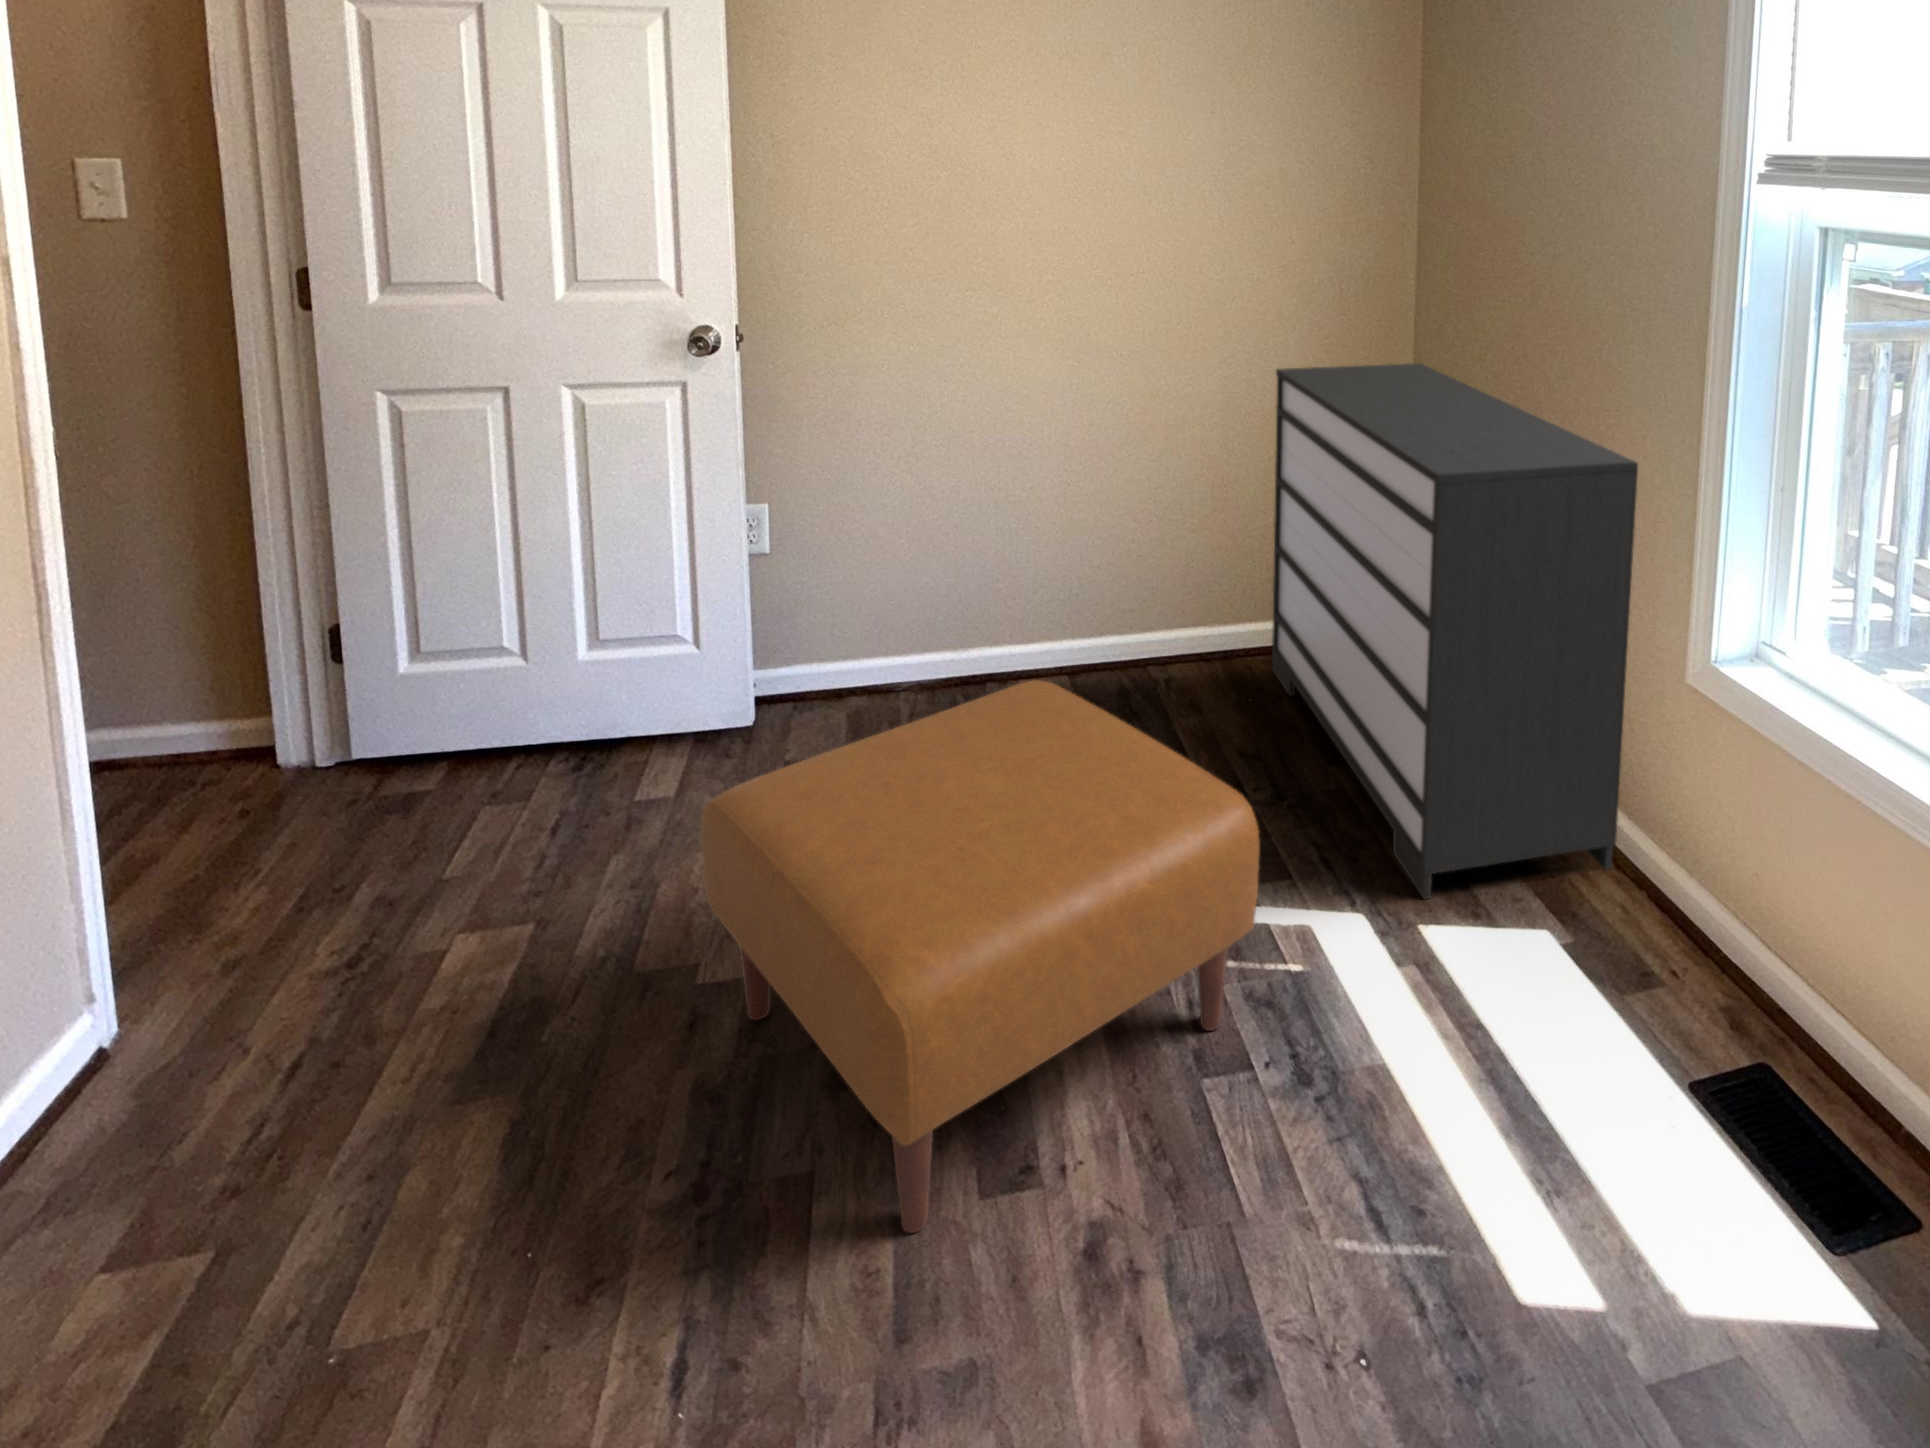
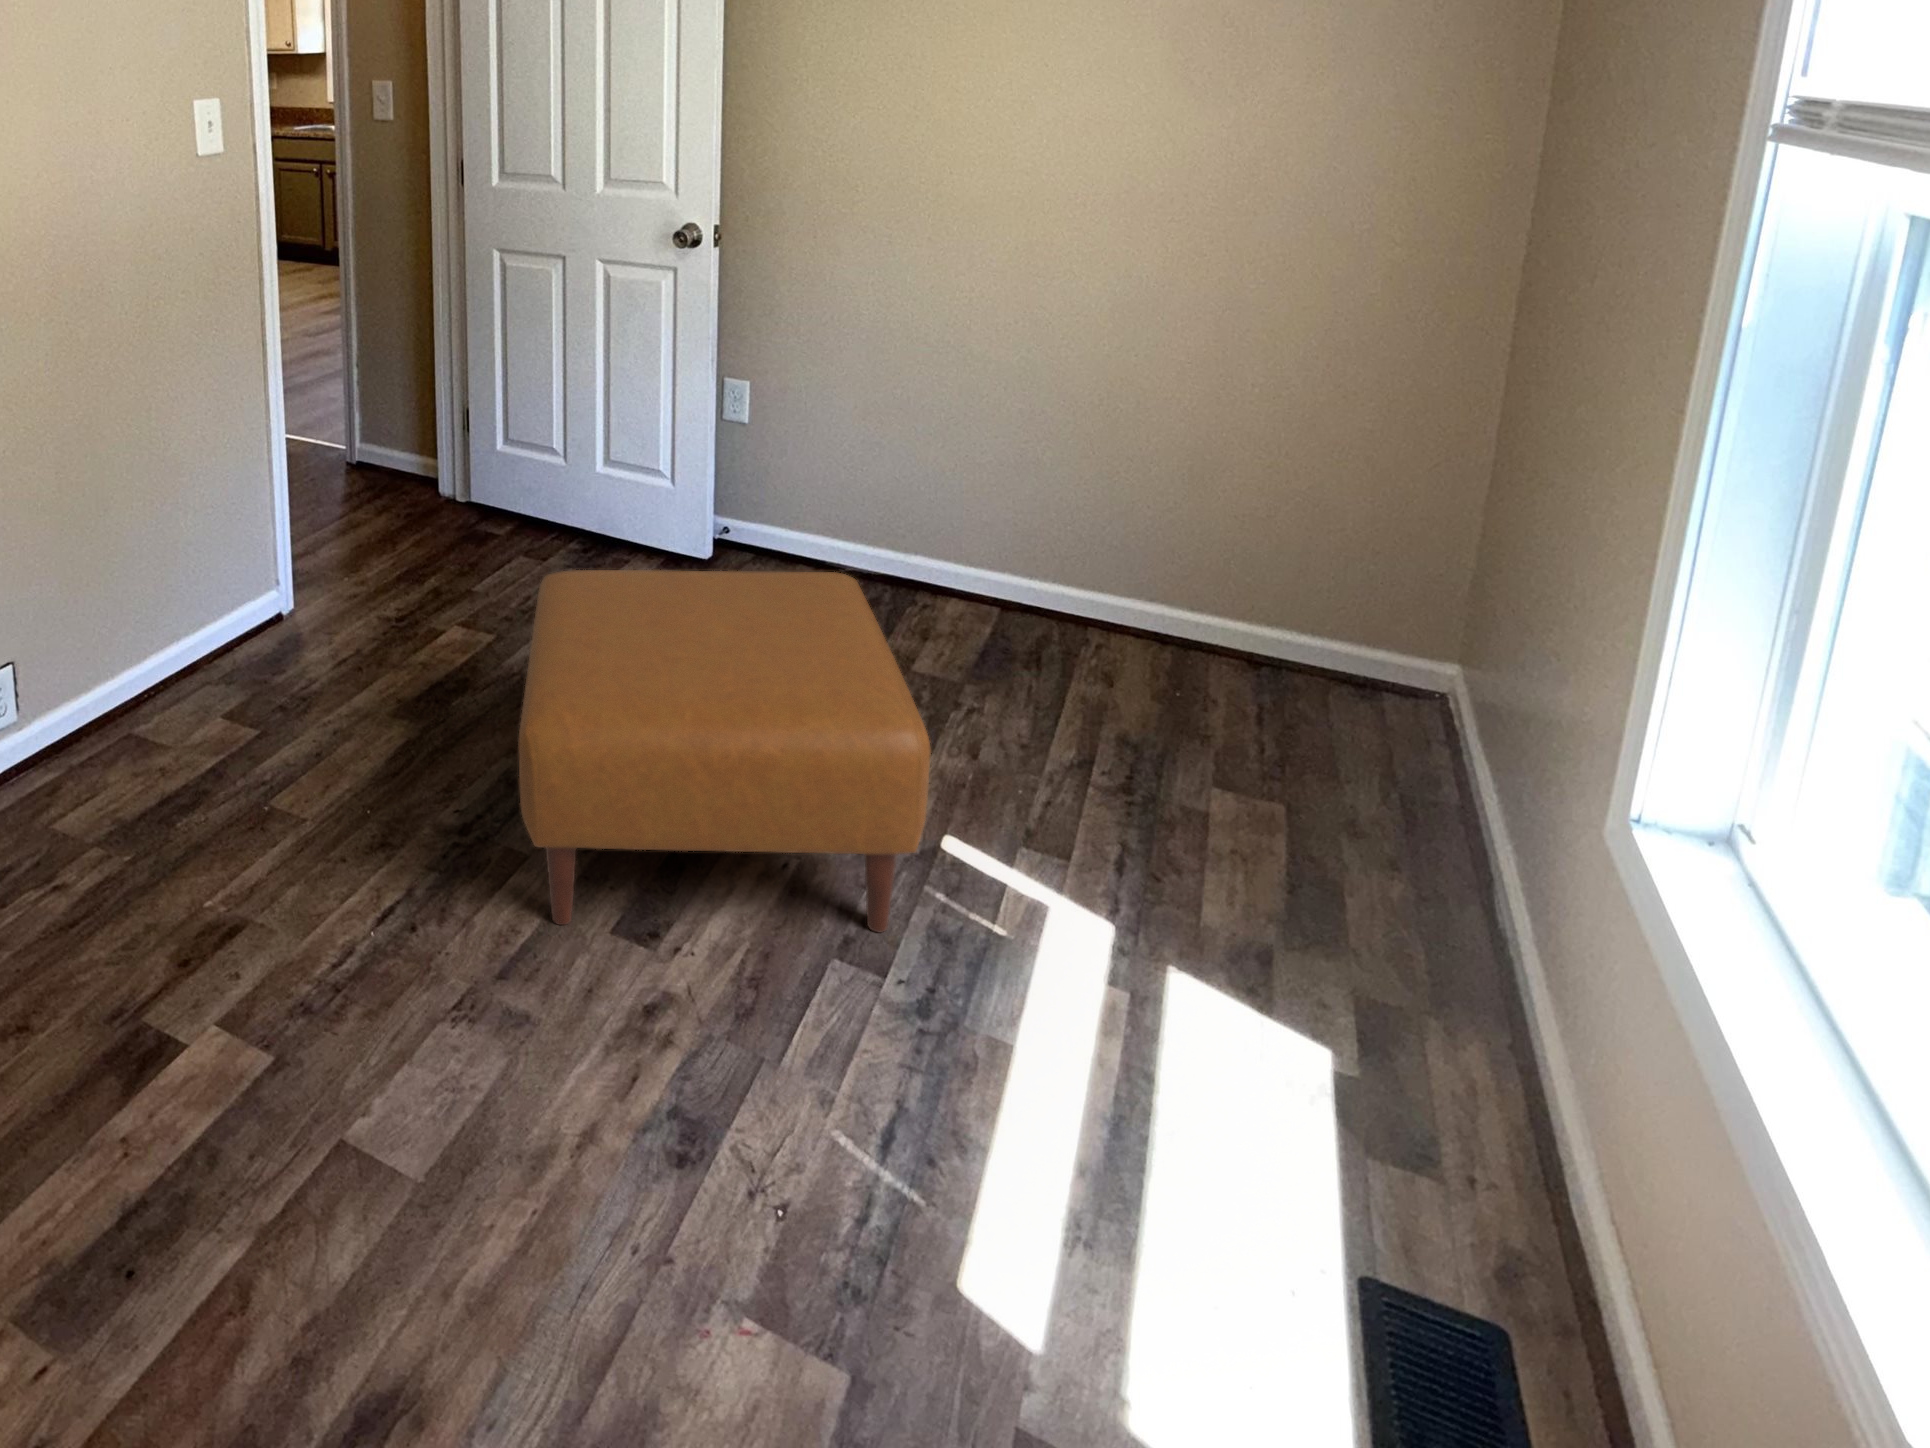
dresser: present [1272,363,1638,899] -> none [1204,328,1612,1052]

